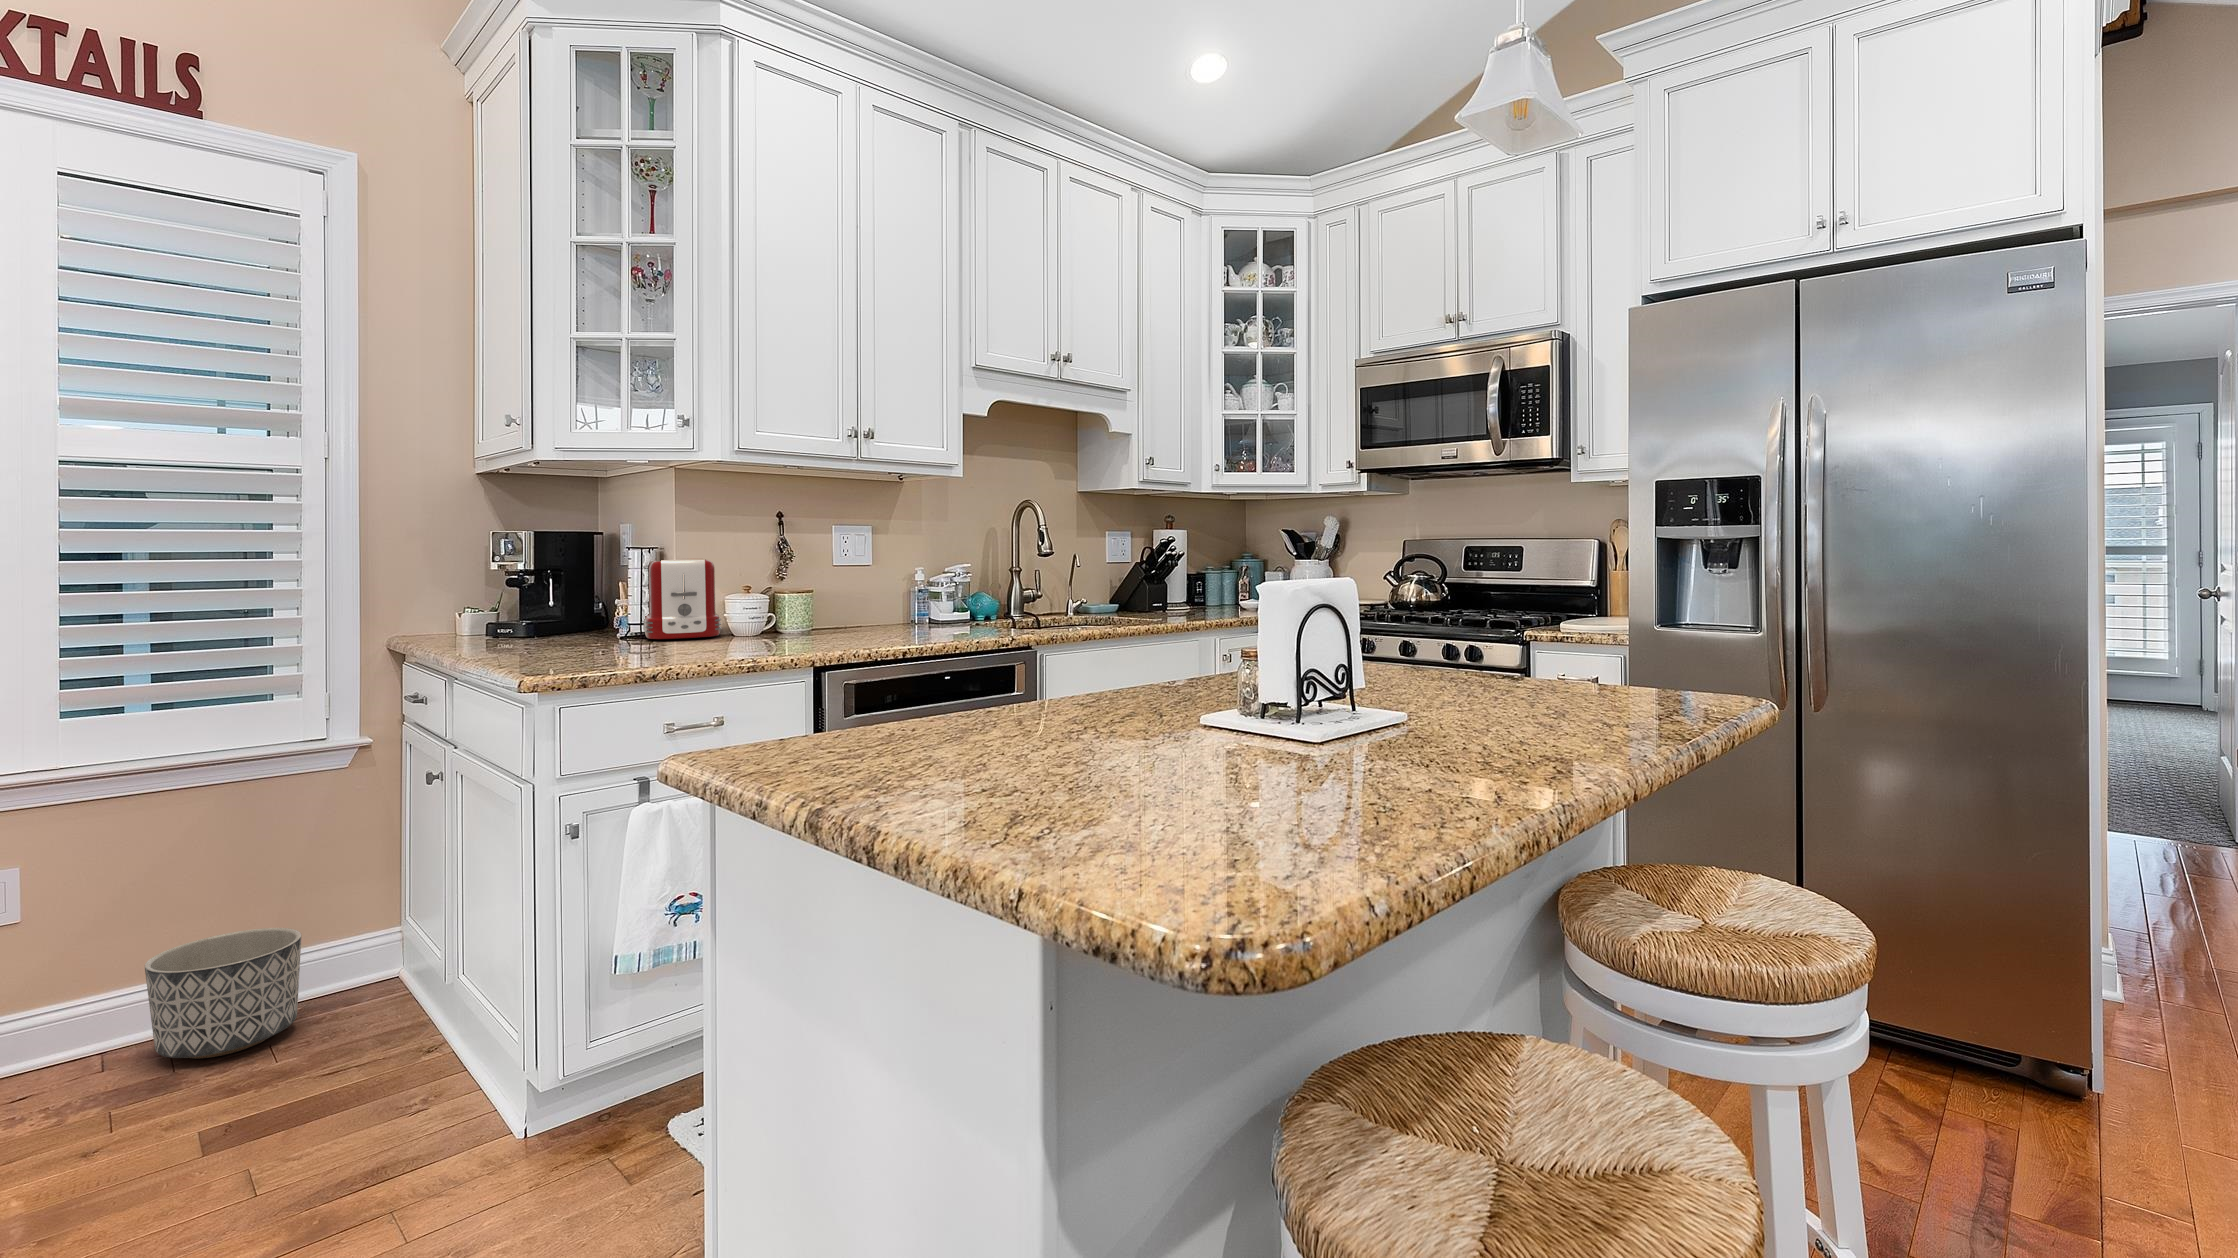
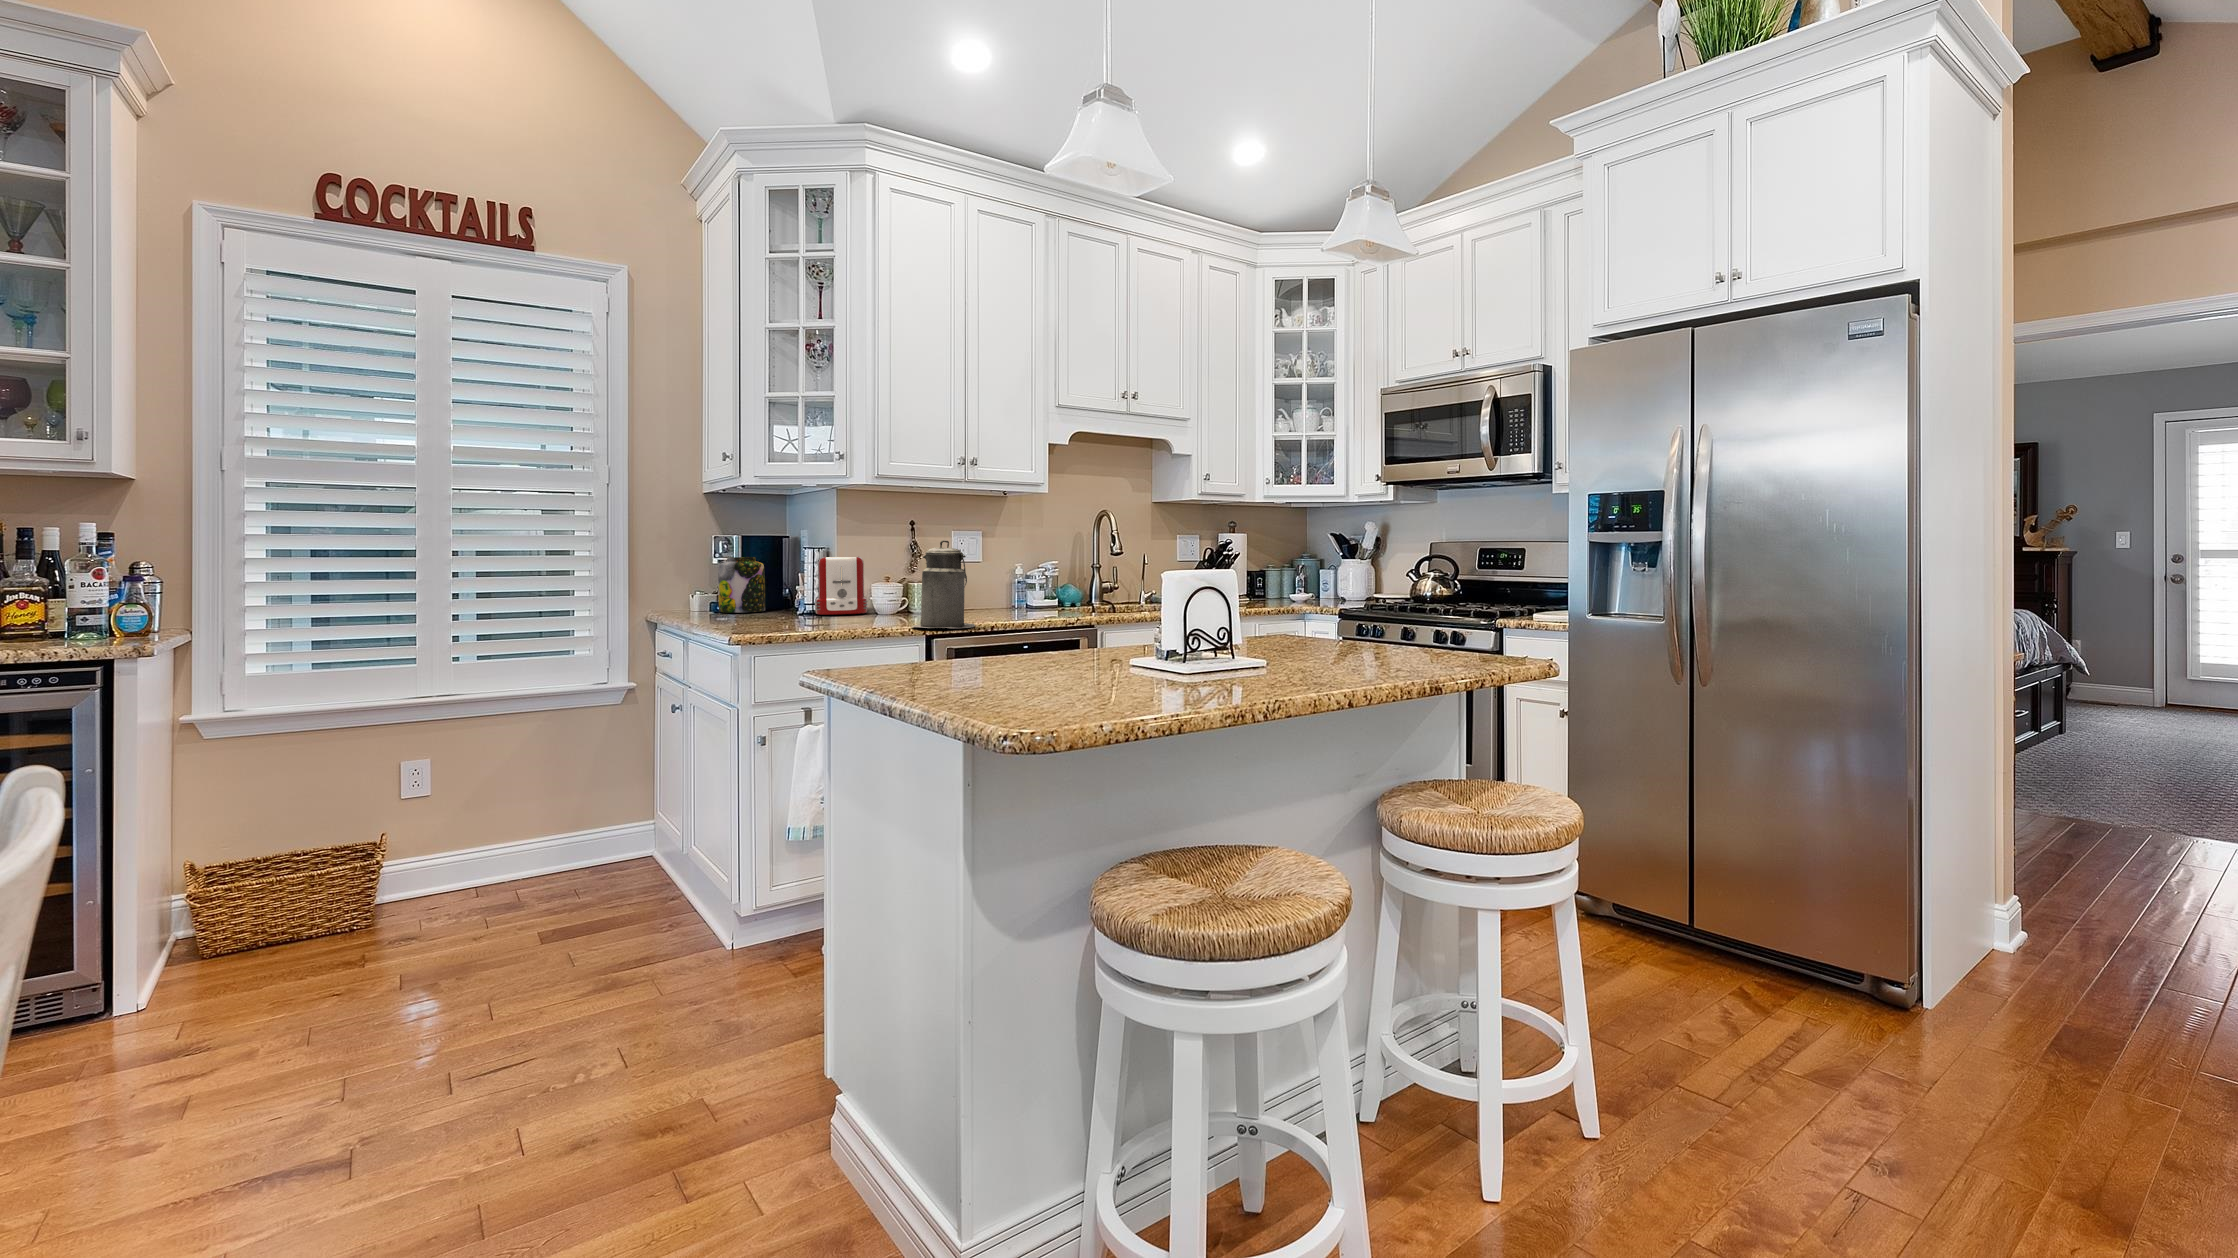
canister: none [793,537,883,659] -> present [912,540,975,628]
jar: none [501,561,570,638] -> present [718,557,765,613]
planter: present [145,928,302,1059] -> none [498,813,591,895]

